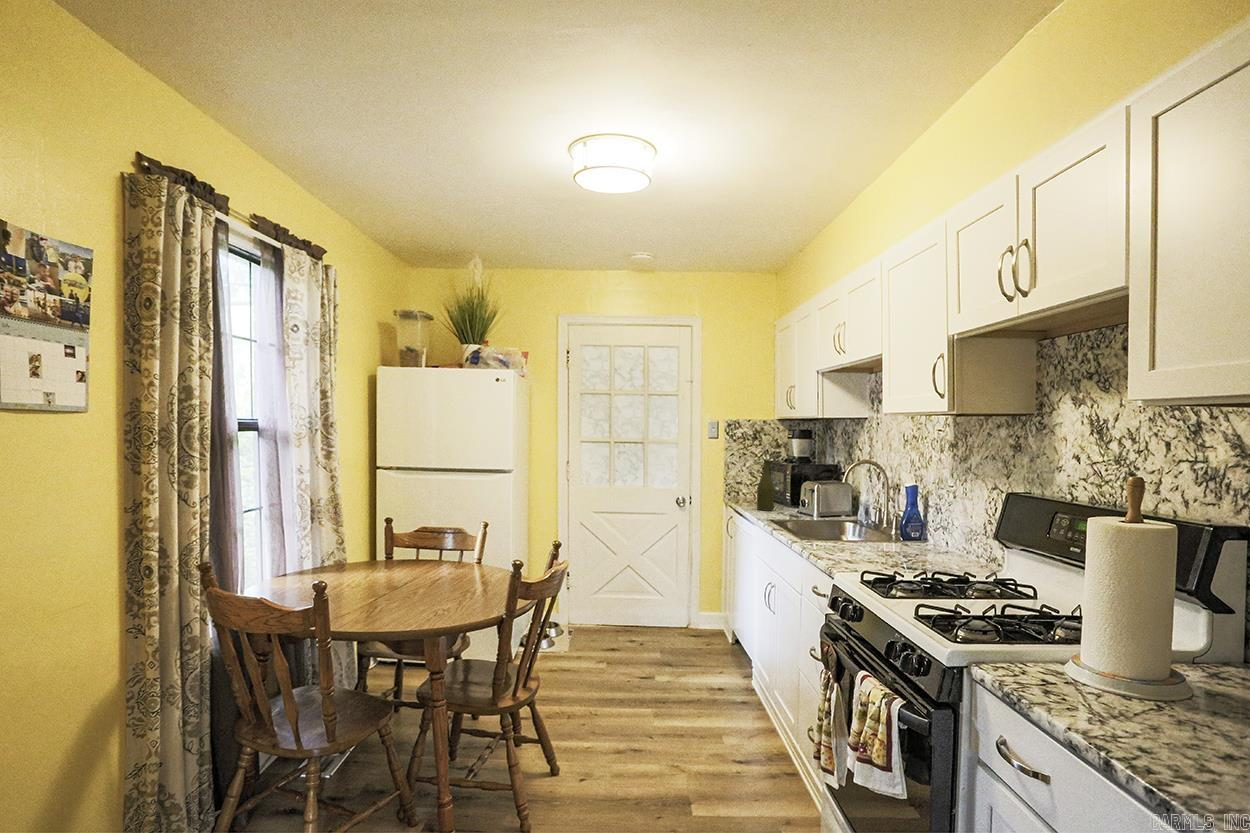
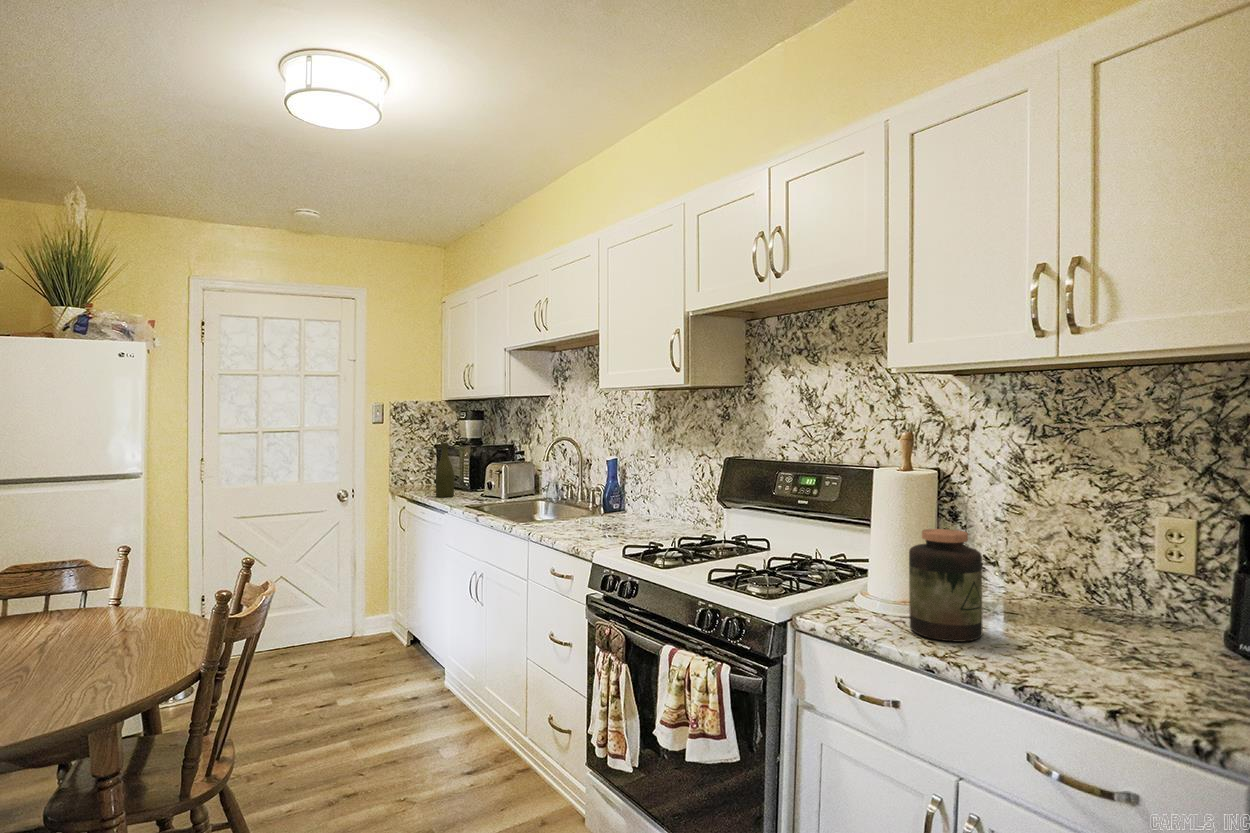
jar: none [1091,591,1189,730] -> present [909,529,983,642]

